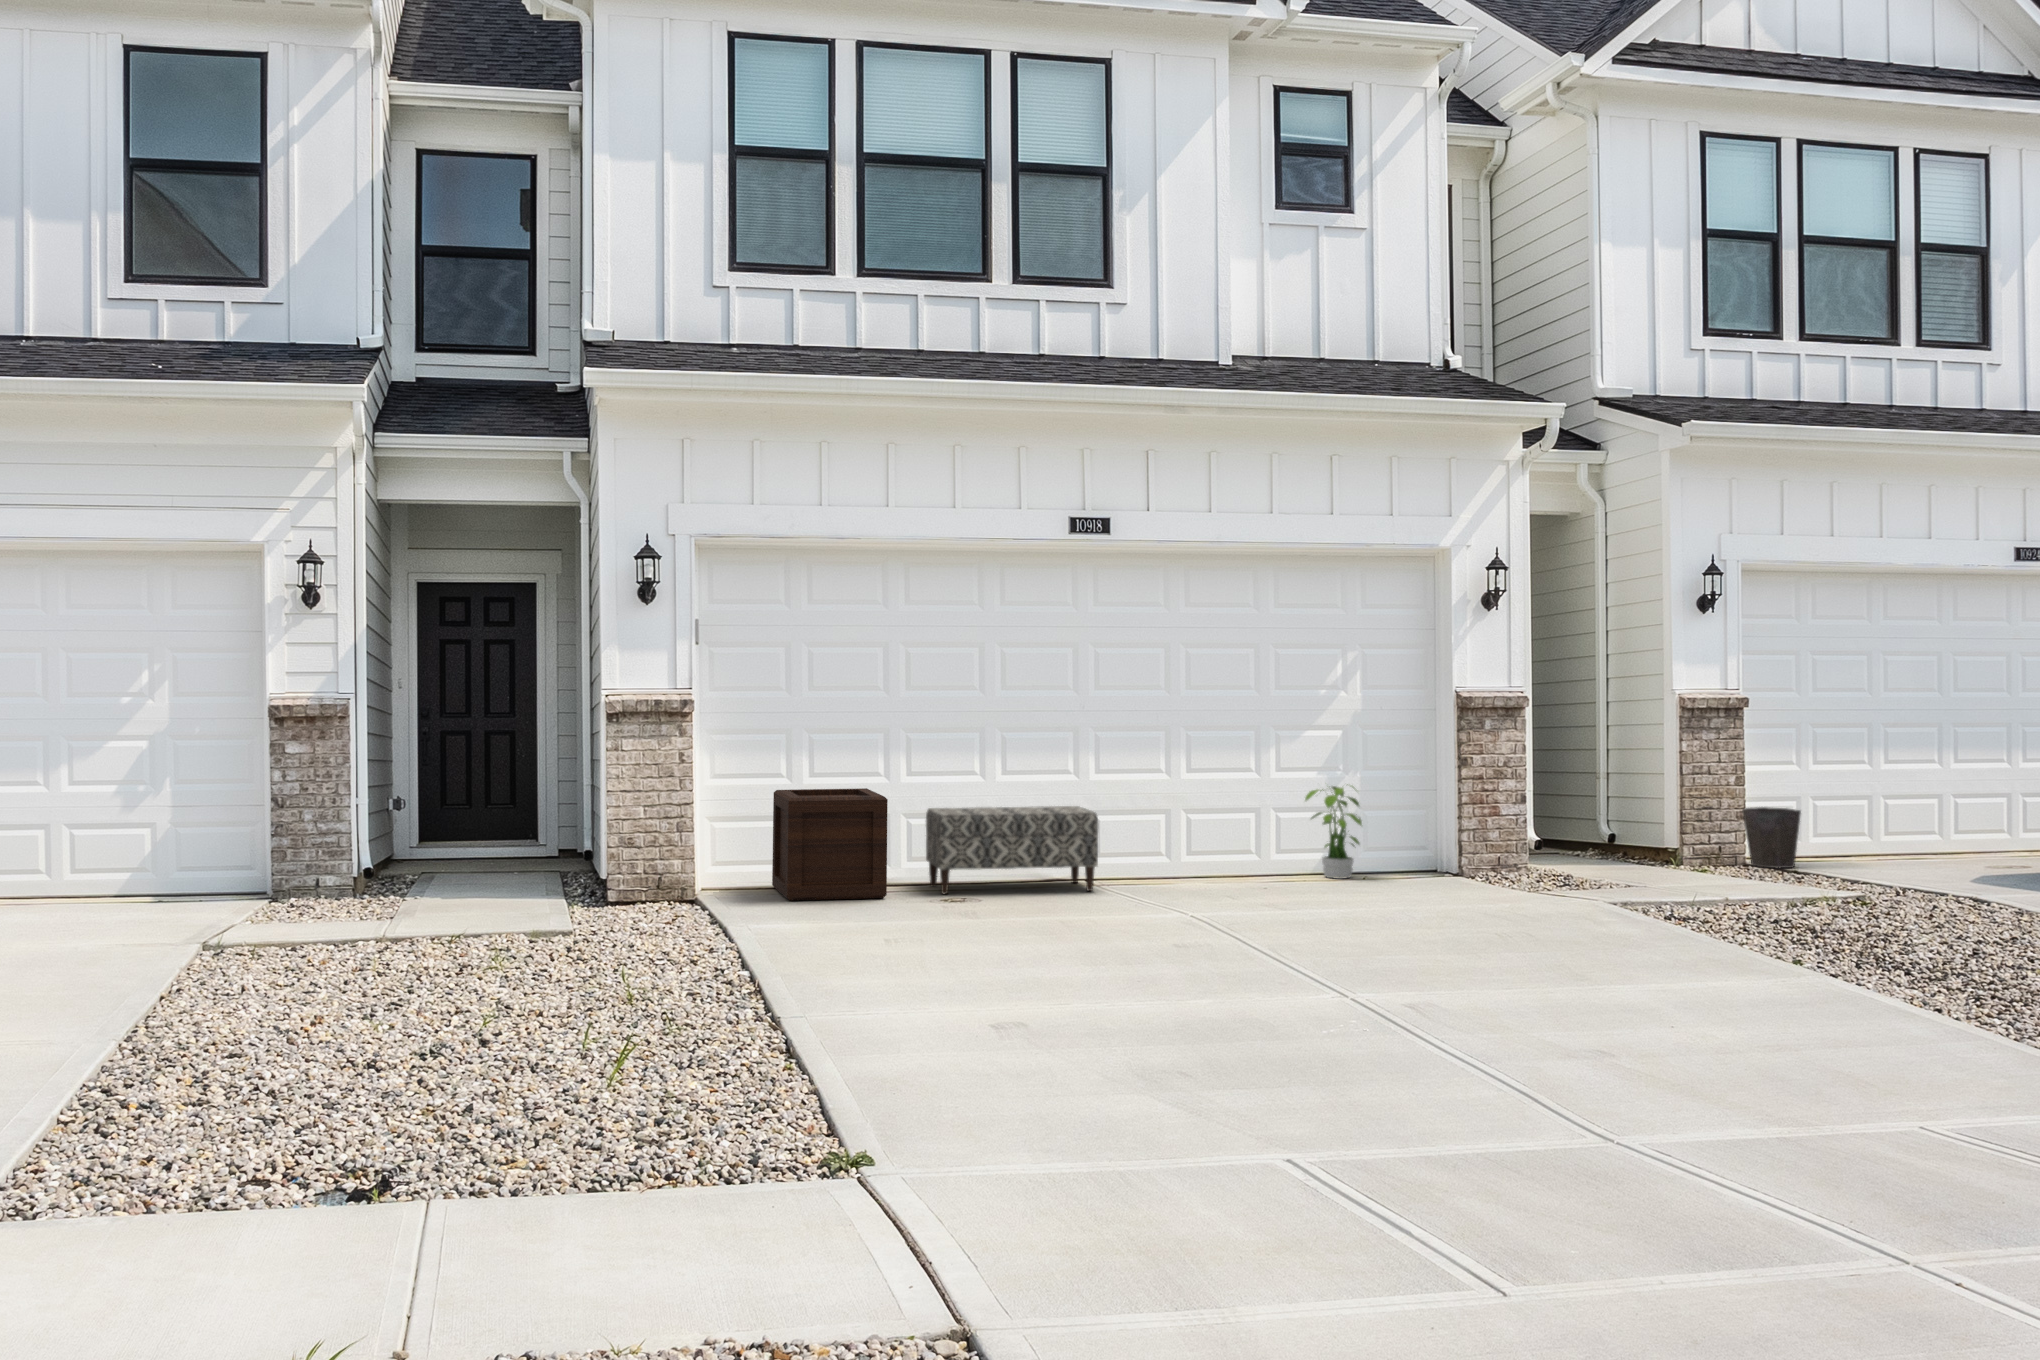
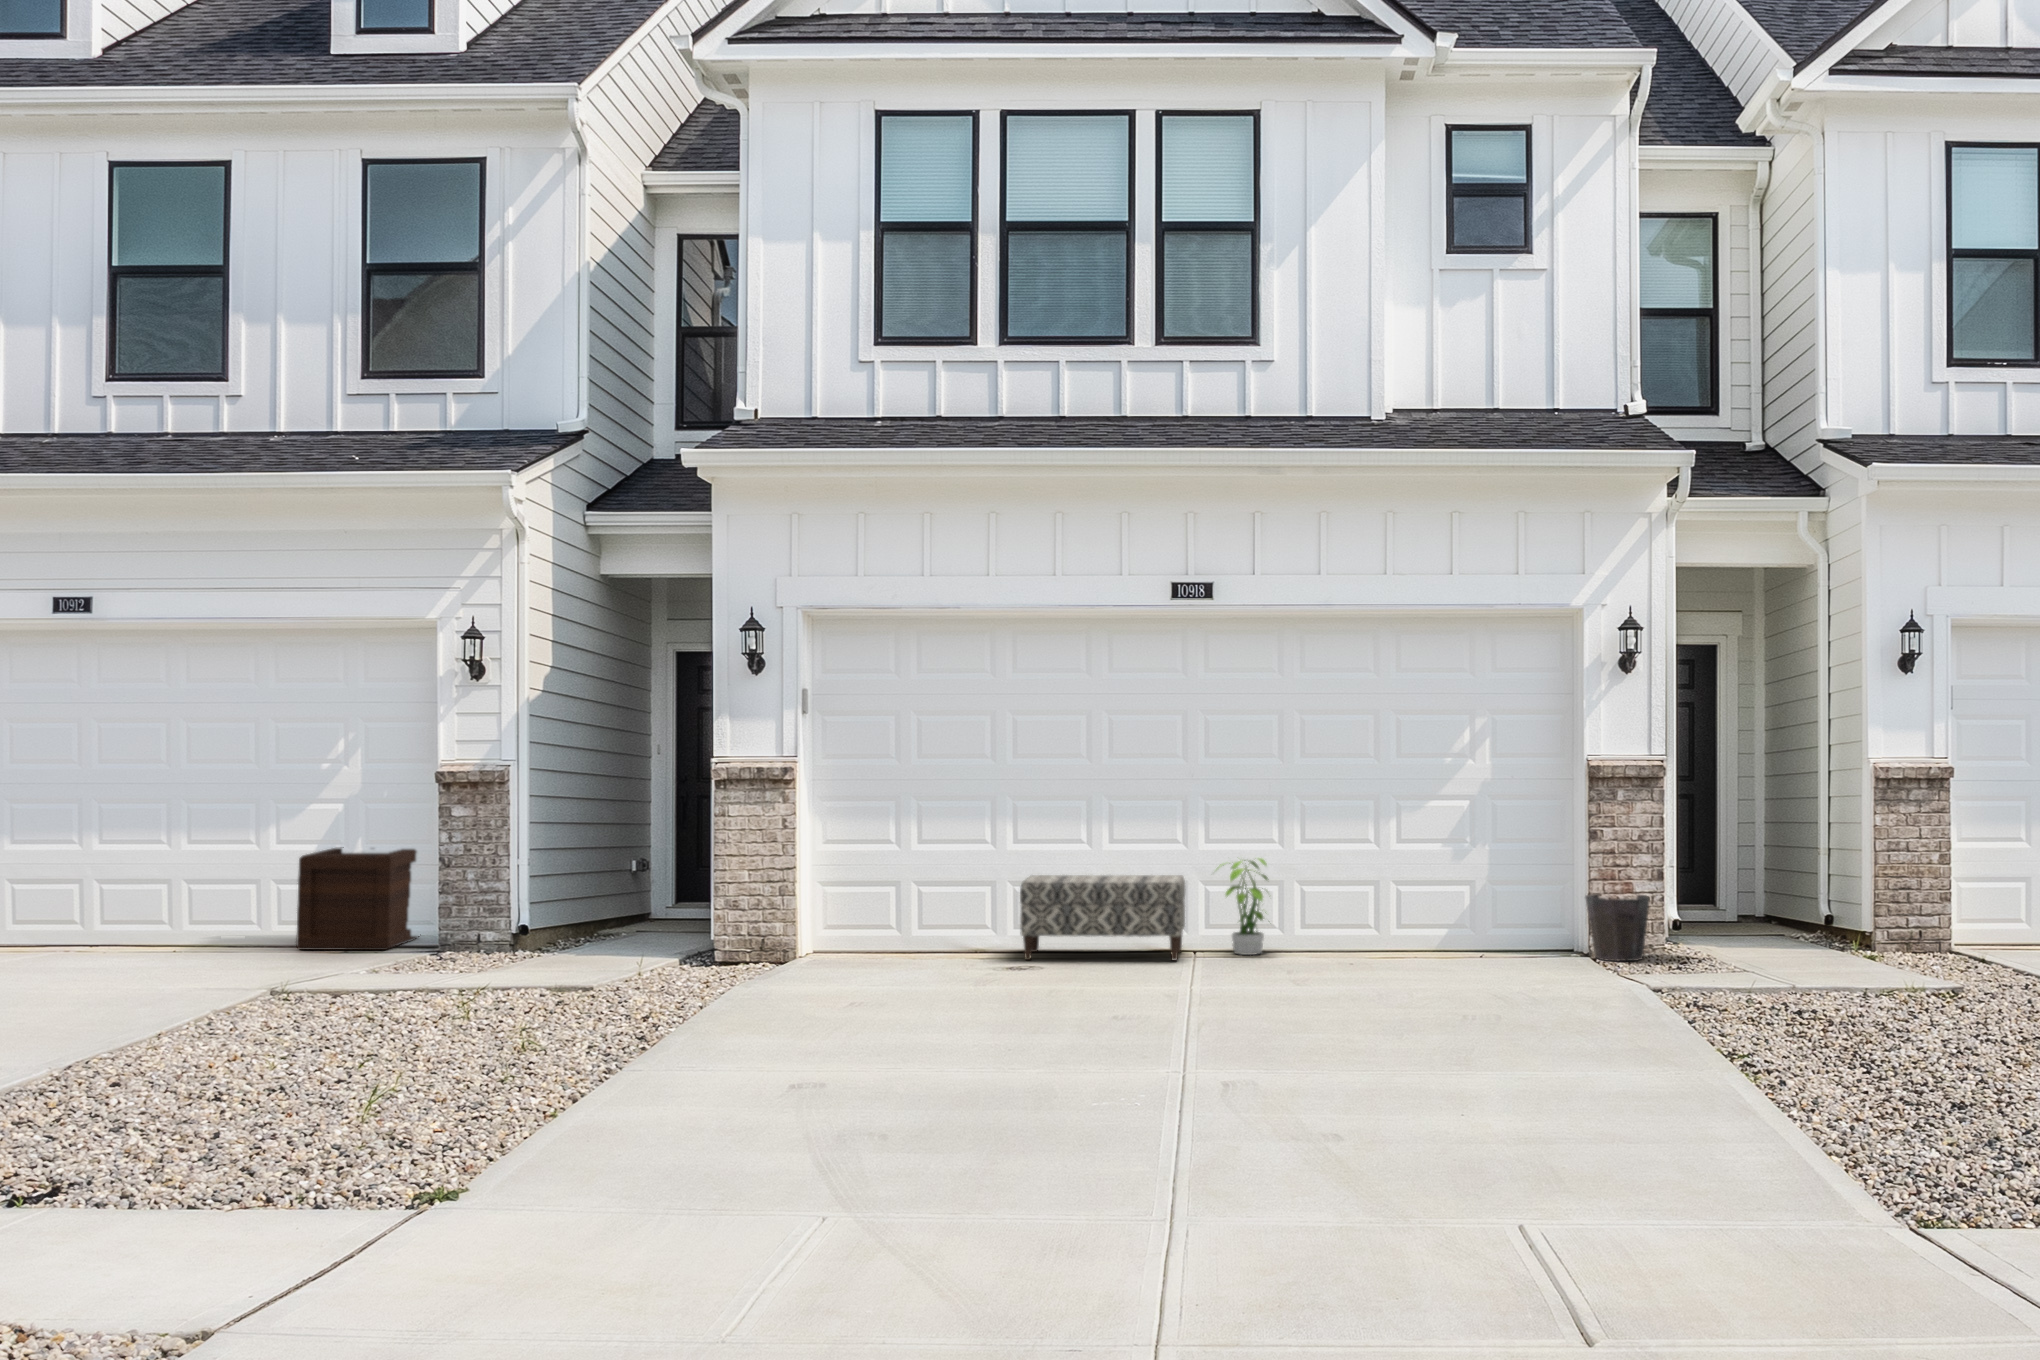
potted plant: present [1305,786,1362,879] -> present [1217,858,1268,955]
wooden crate: present [772,788,888,901] -> present [296,847,420,950]
waste bin: present [1742,807,1801,868] -> present [1585,894,1650,961]

